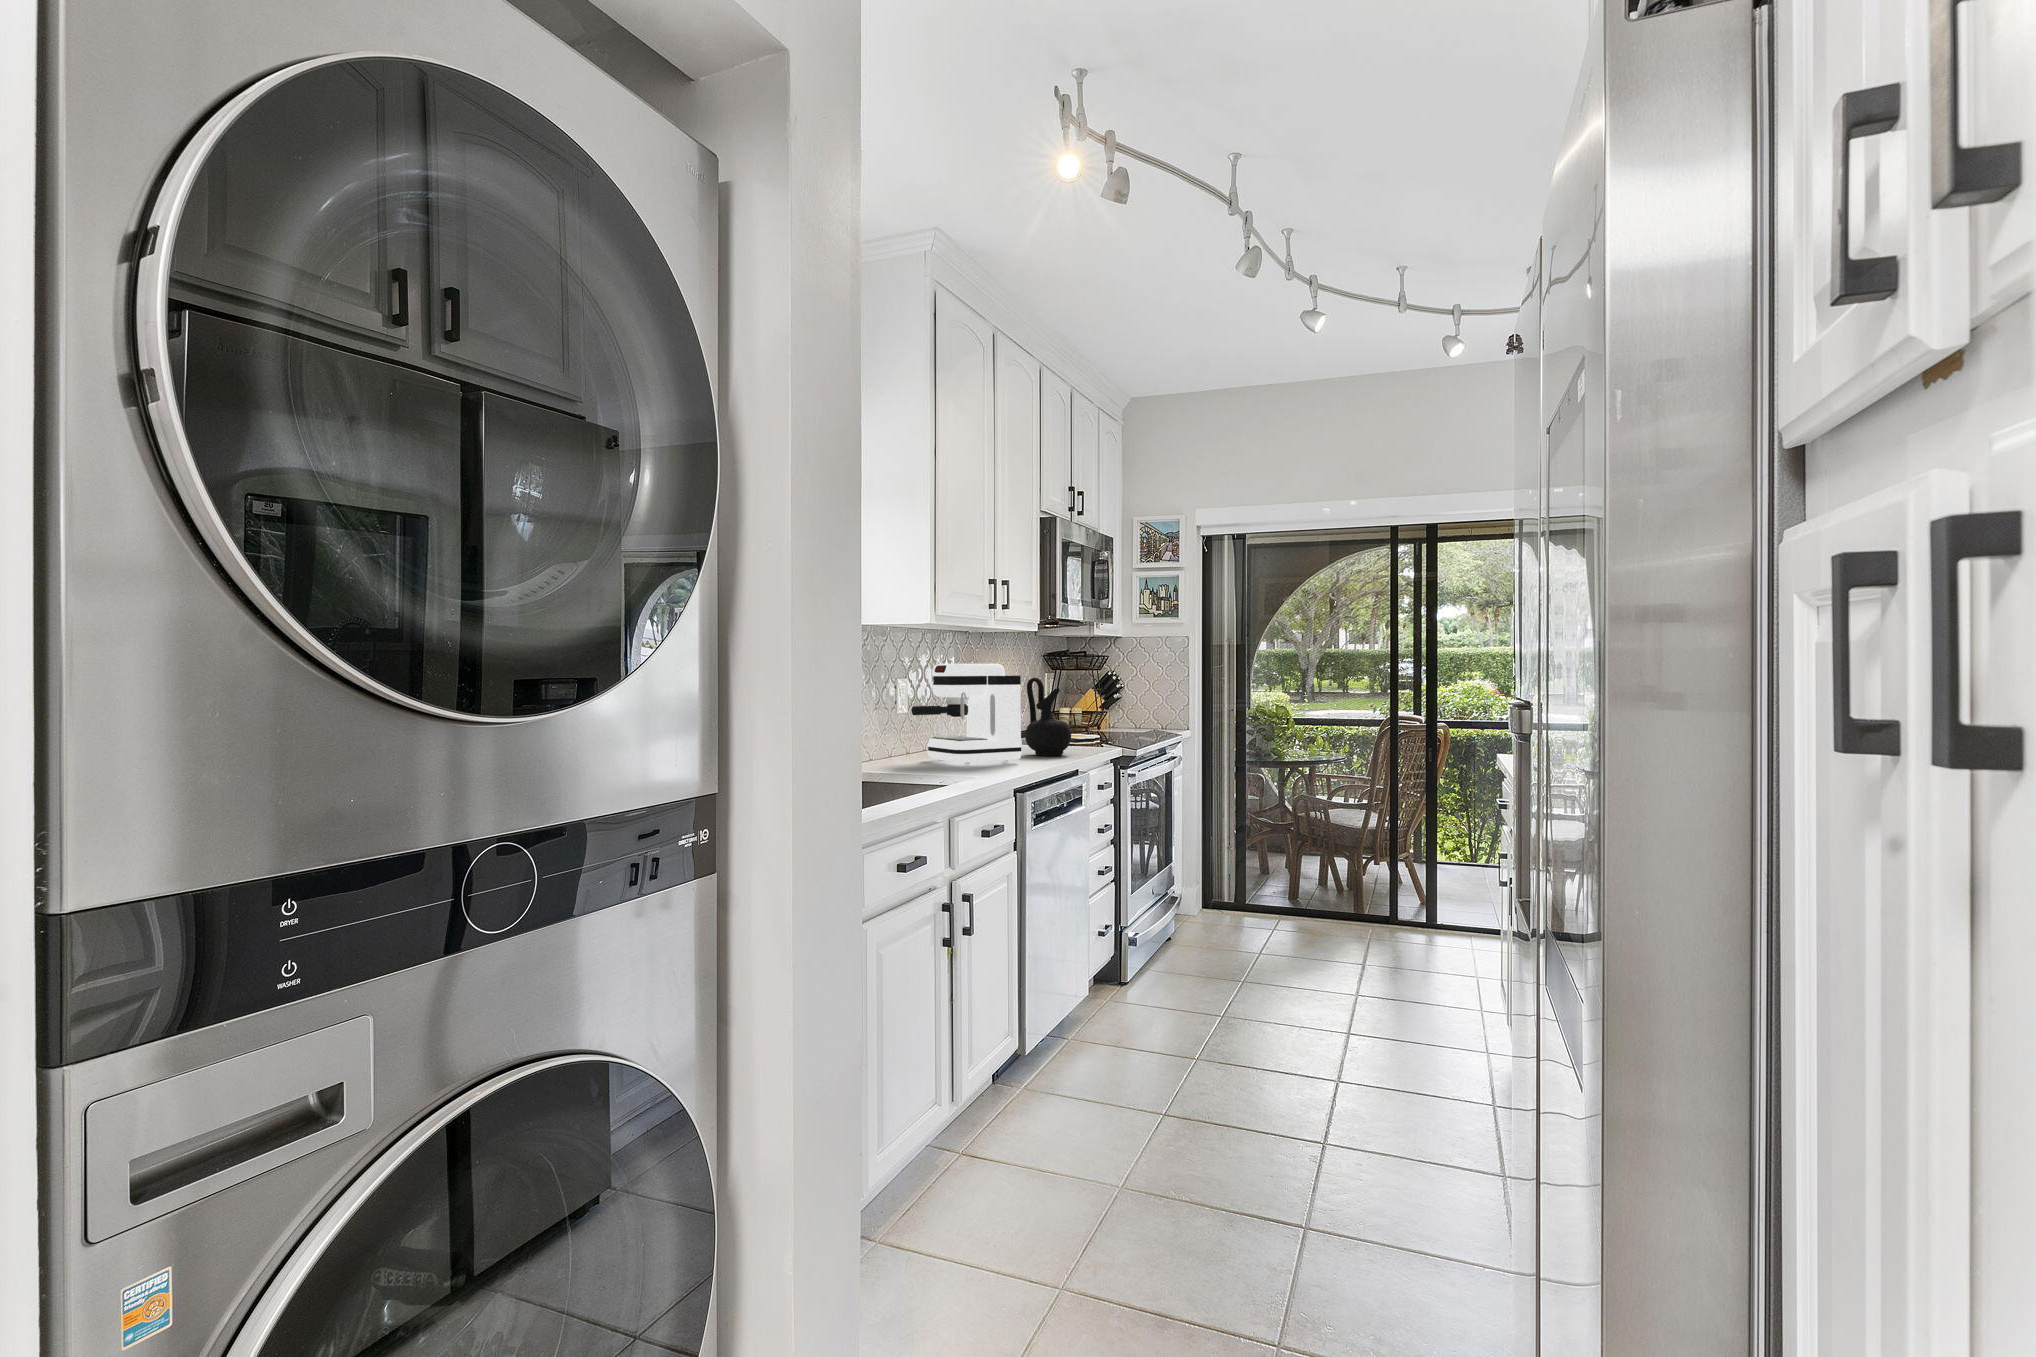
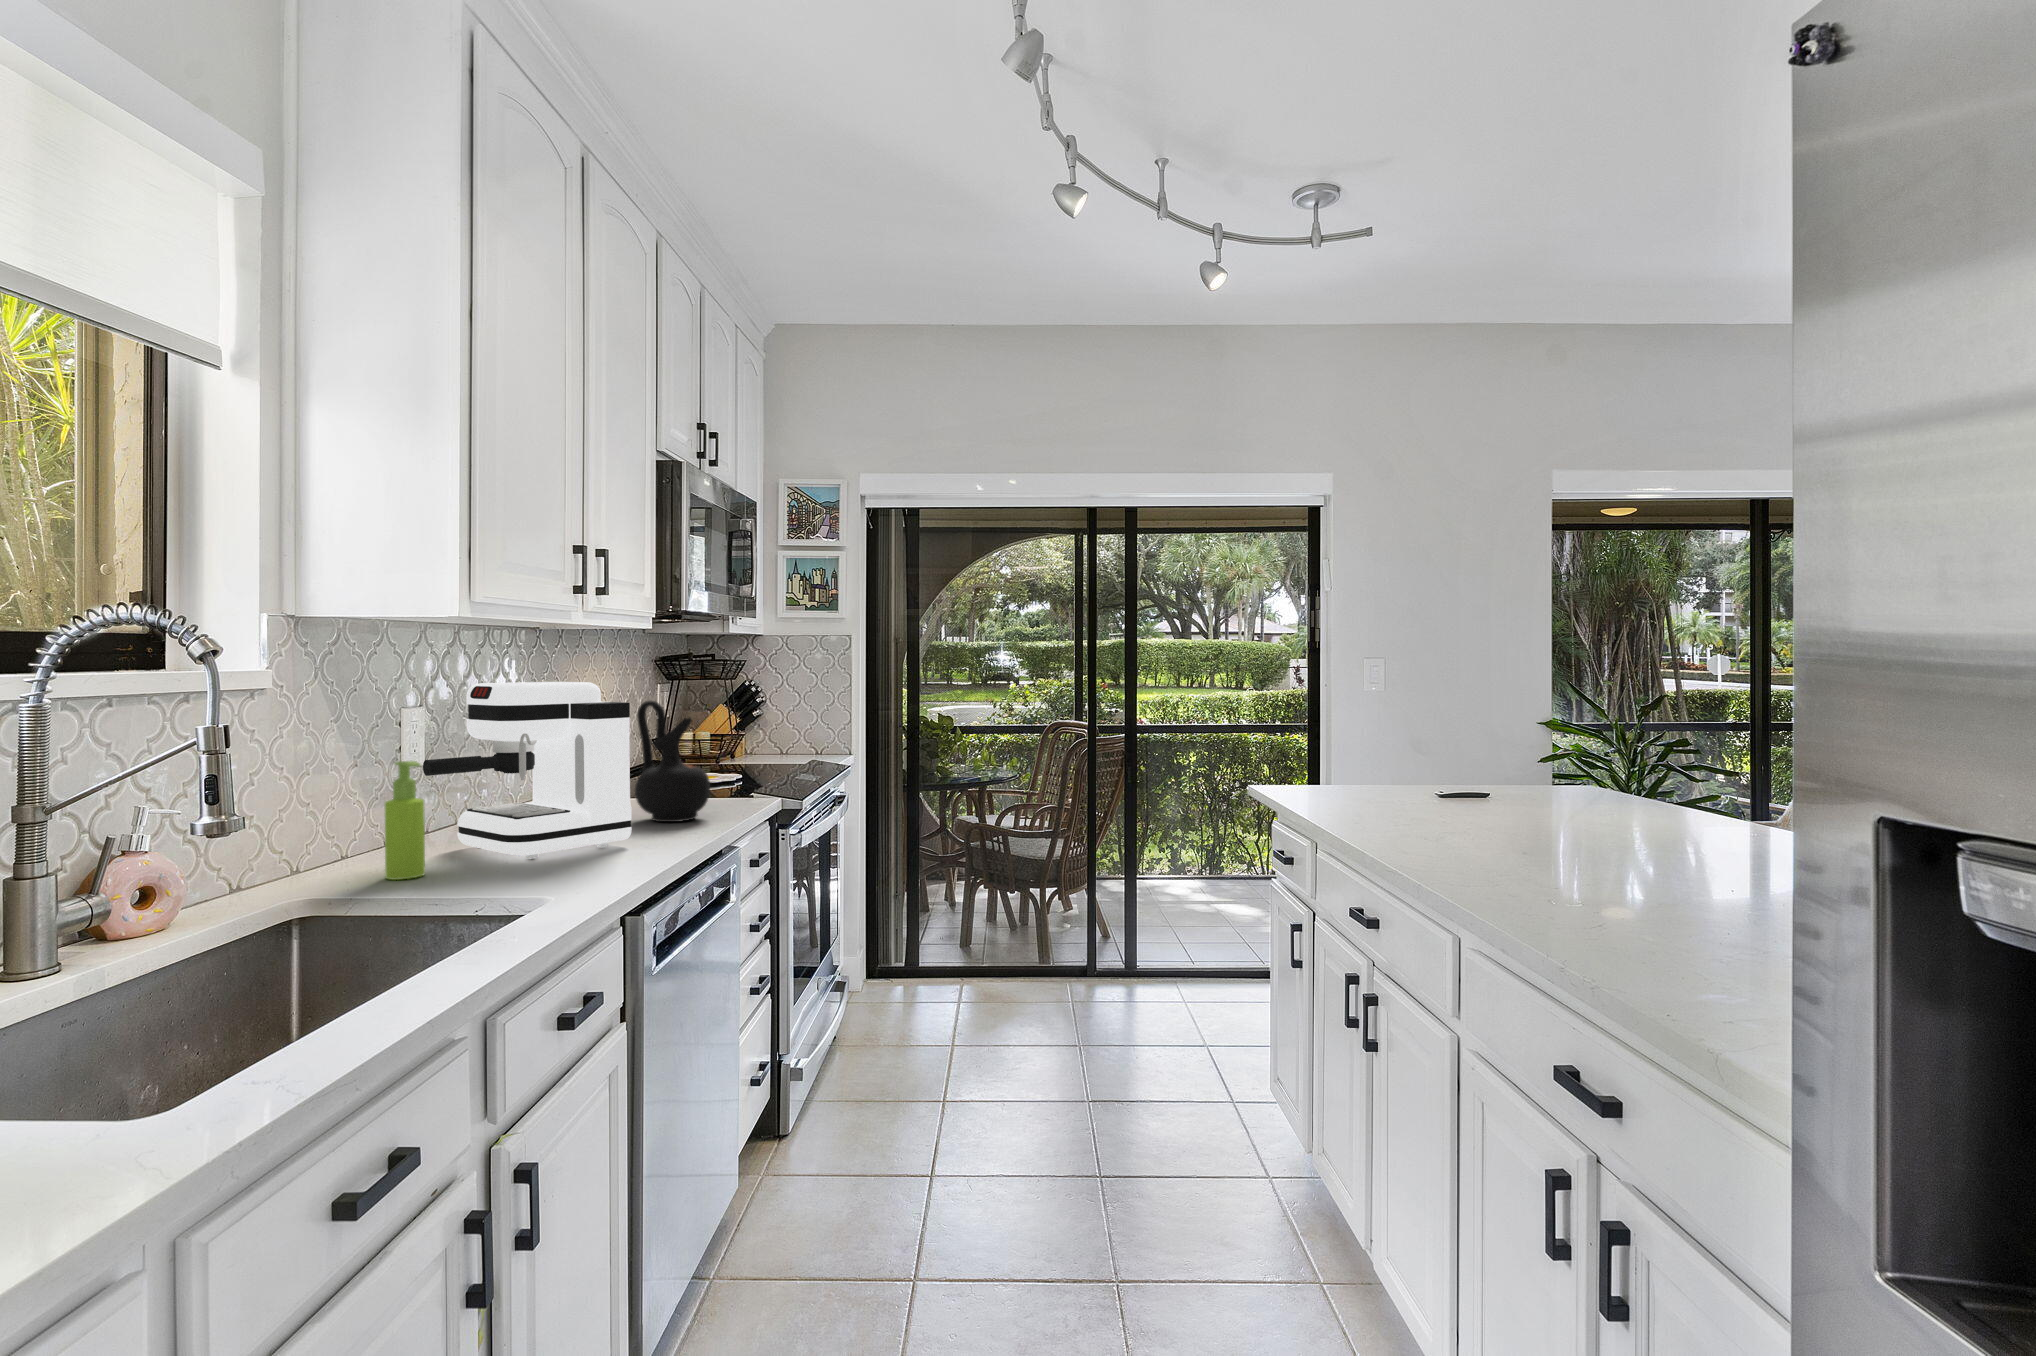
soap dispenser: none [896,704,915,768] -> present [385,761,425,880]

